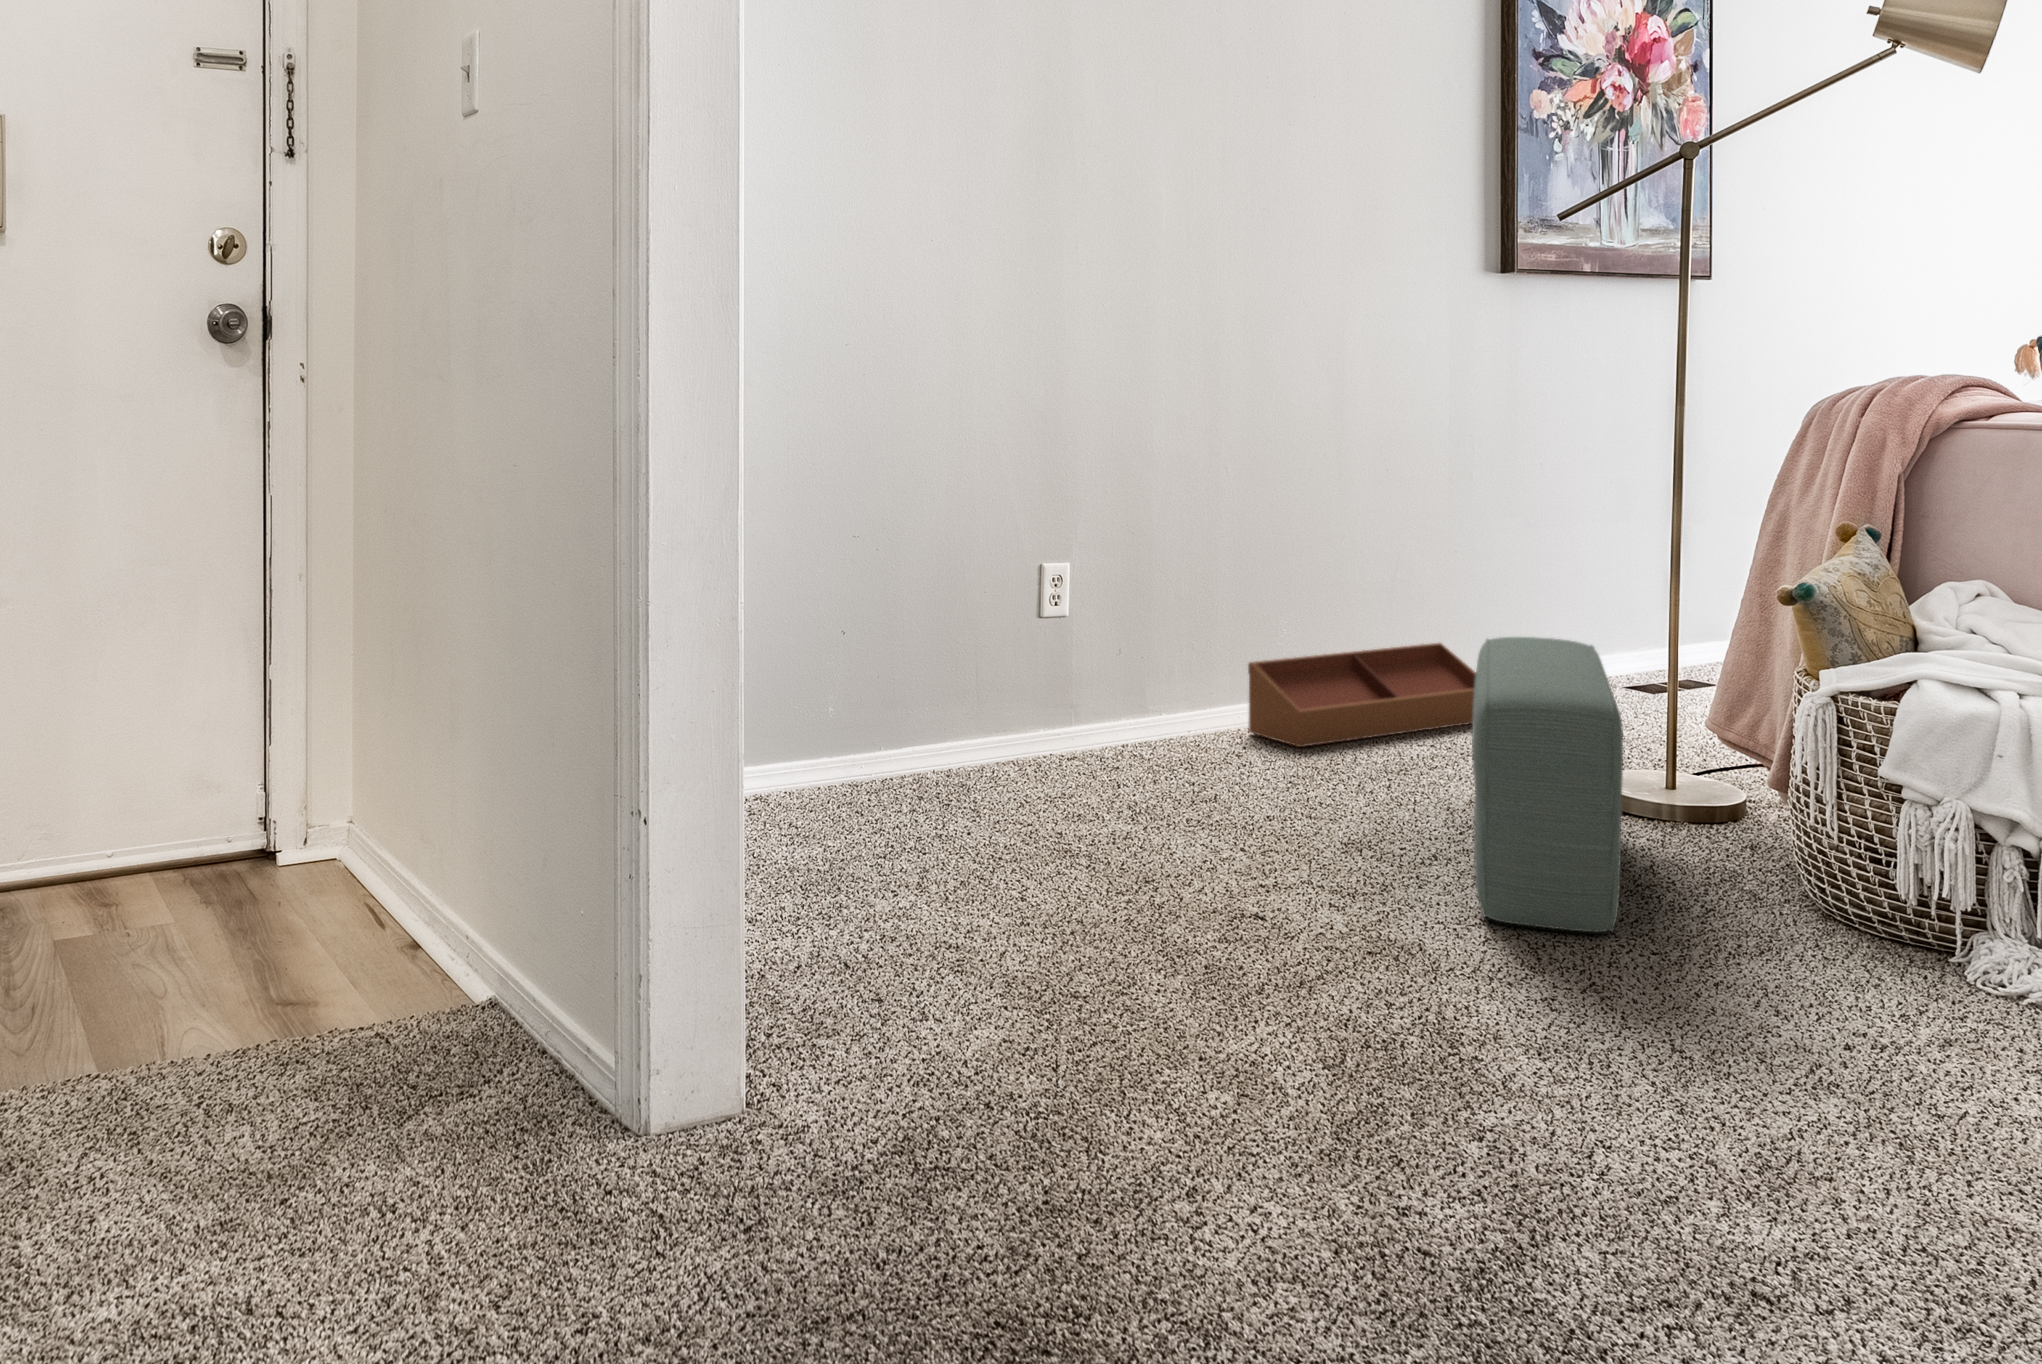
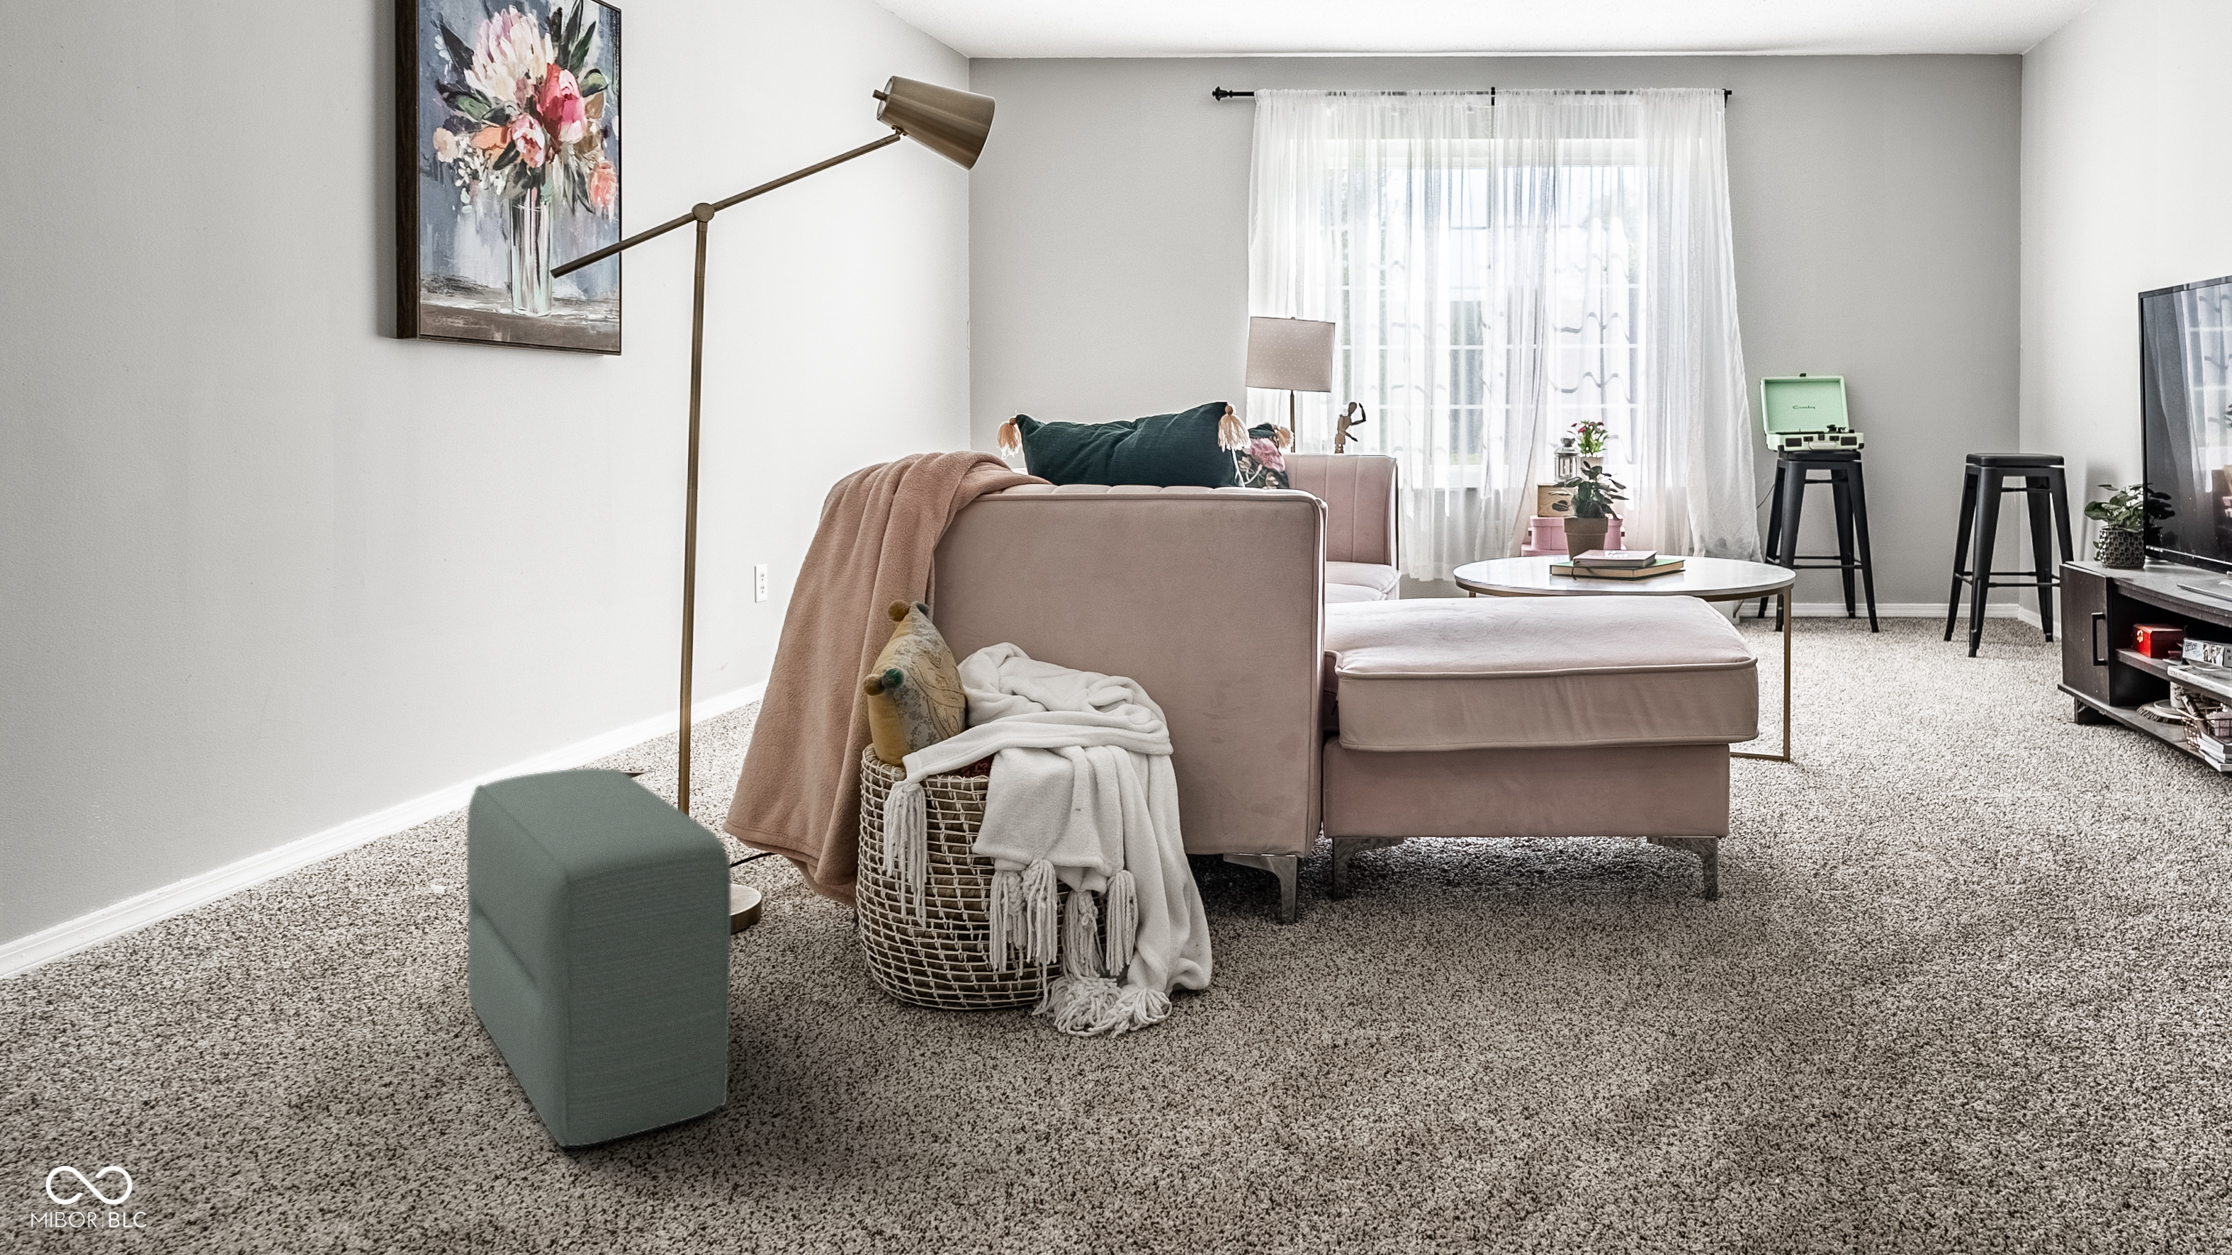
storage bin: present [1248,643,1476,747] -> none [32,794,407,985]

